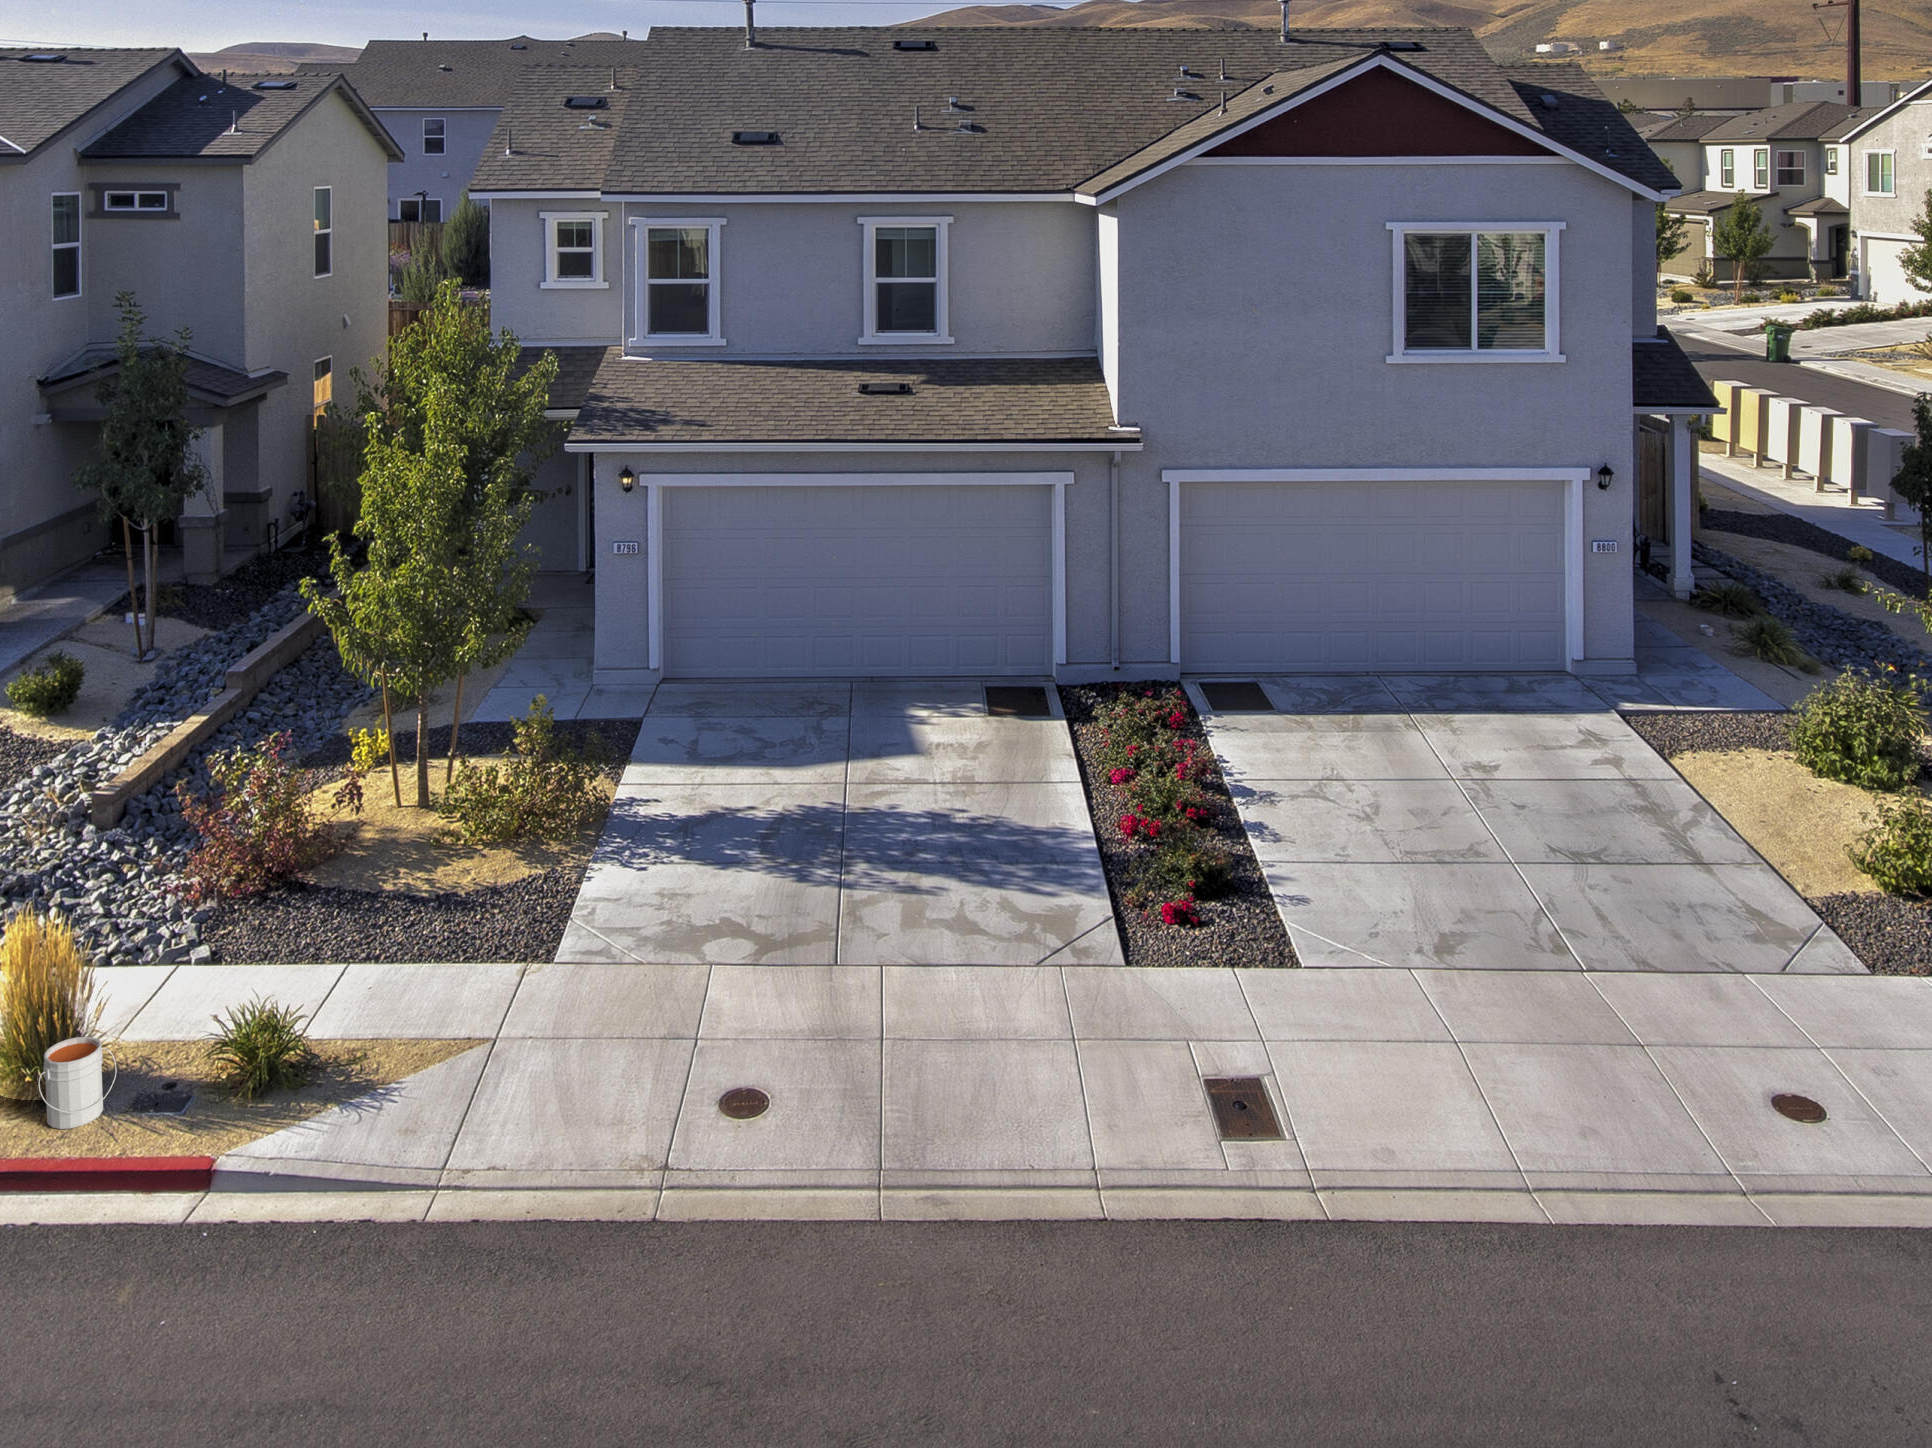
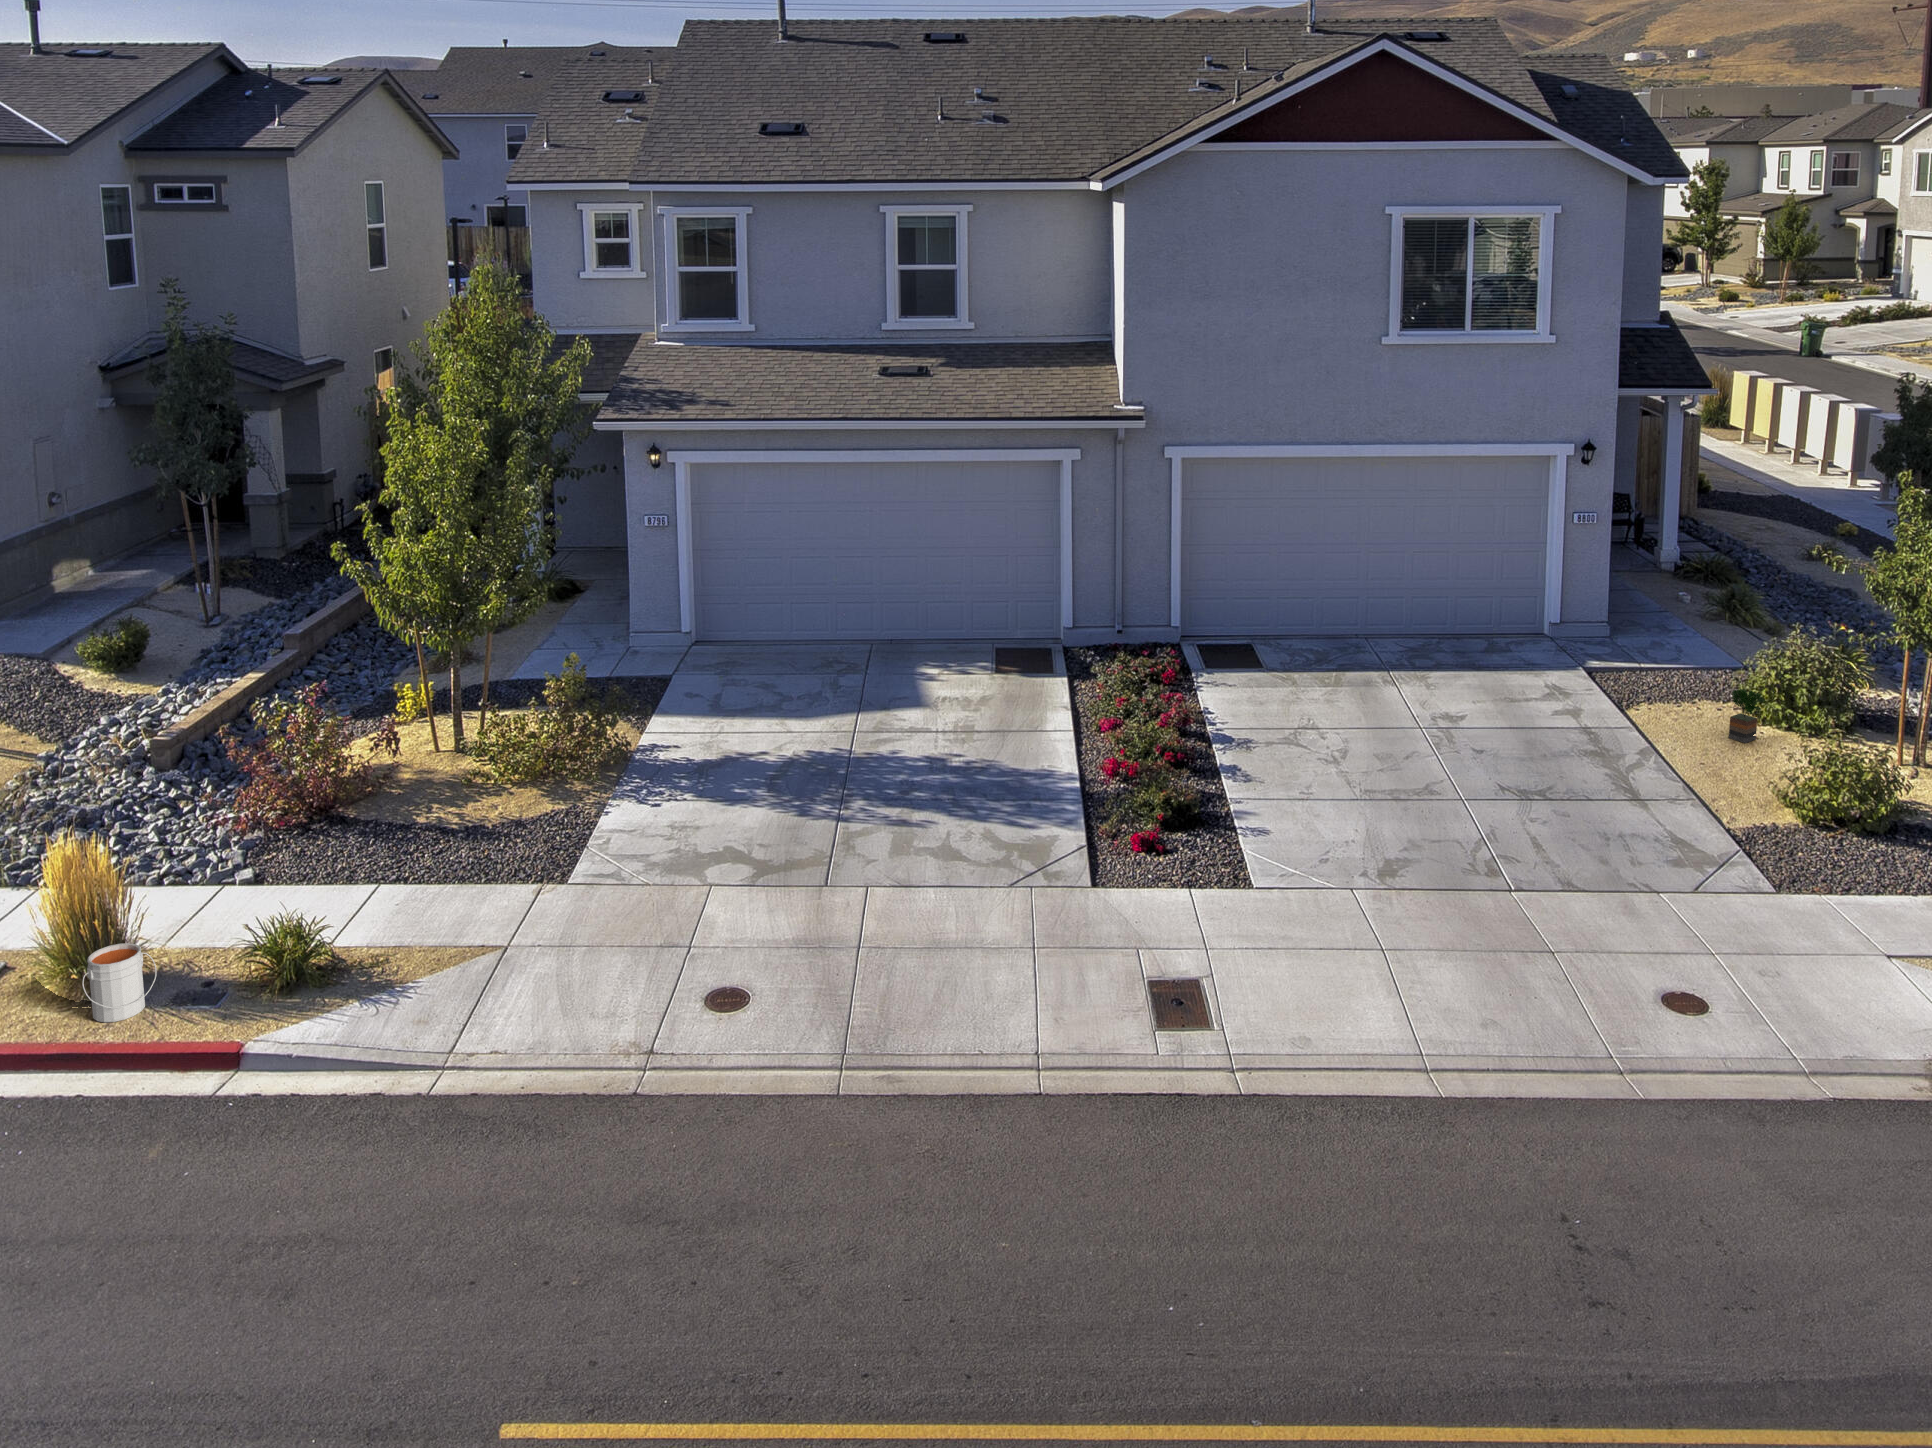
potted tree: none [1801,736,1843,799] -> present [1729,689,1765,743]

